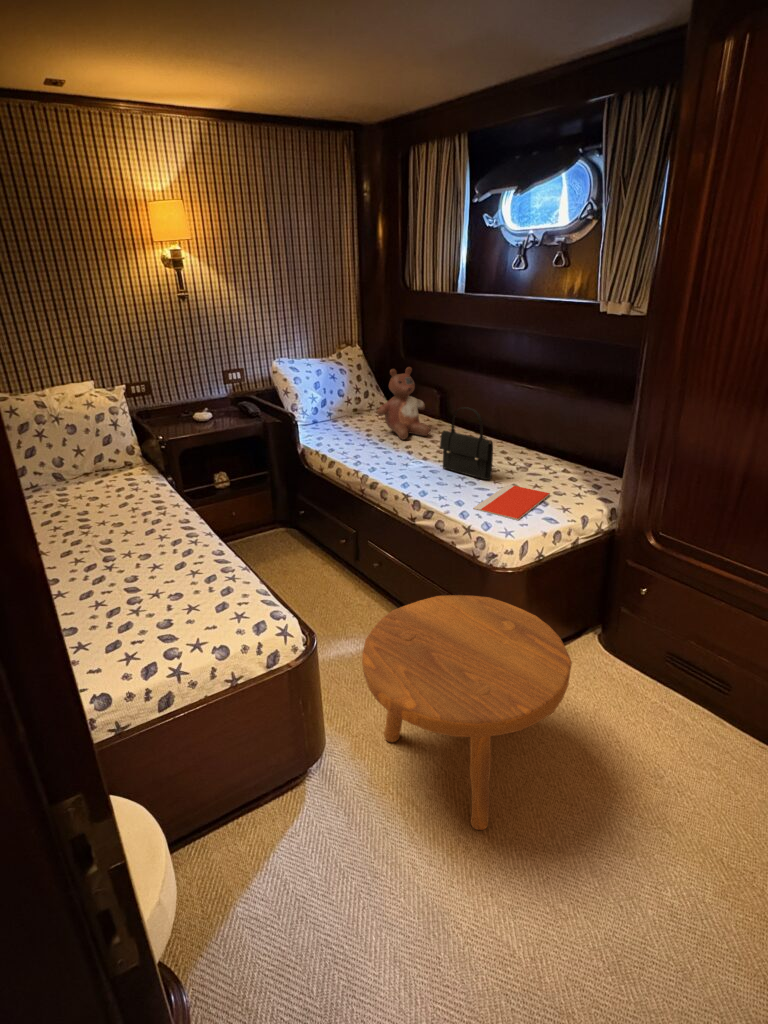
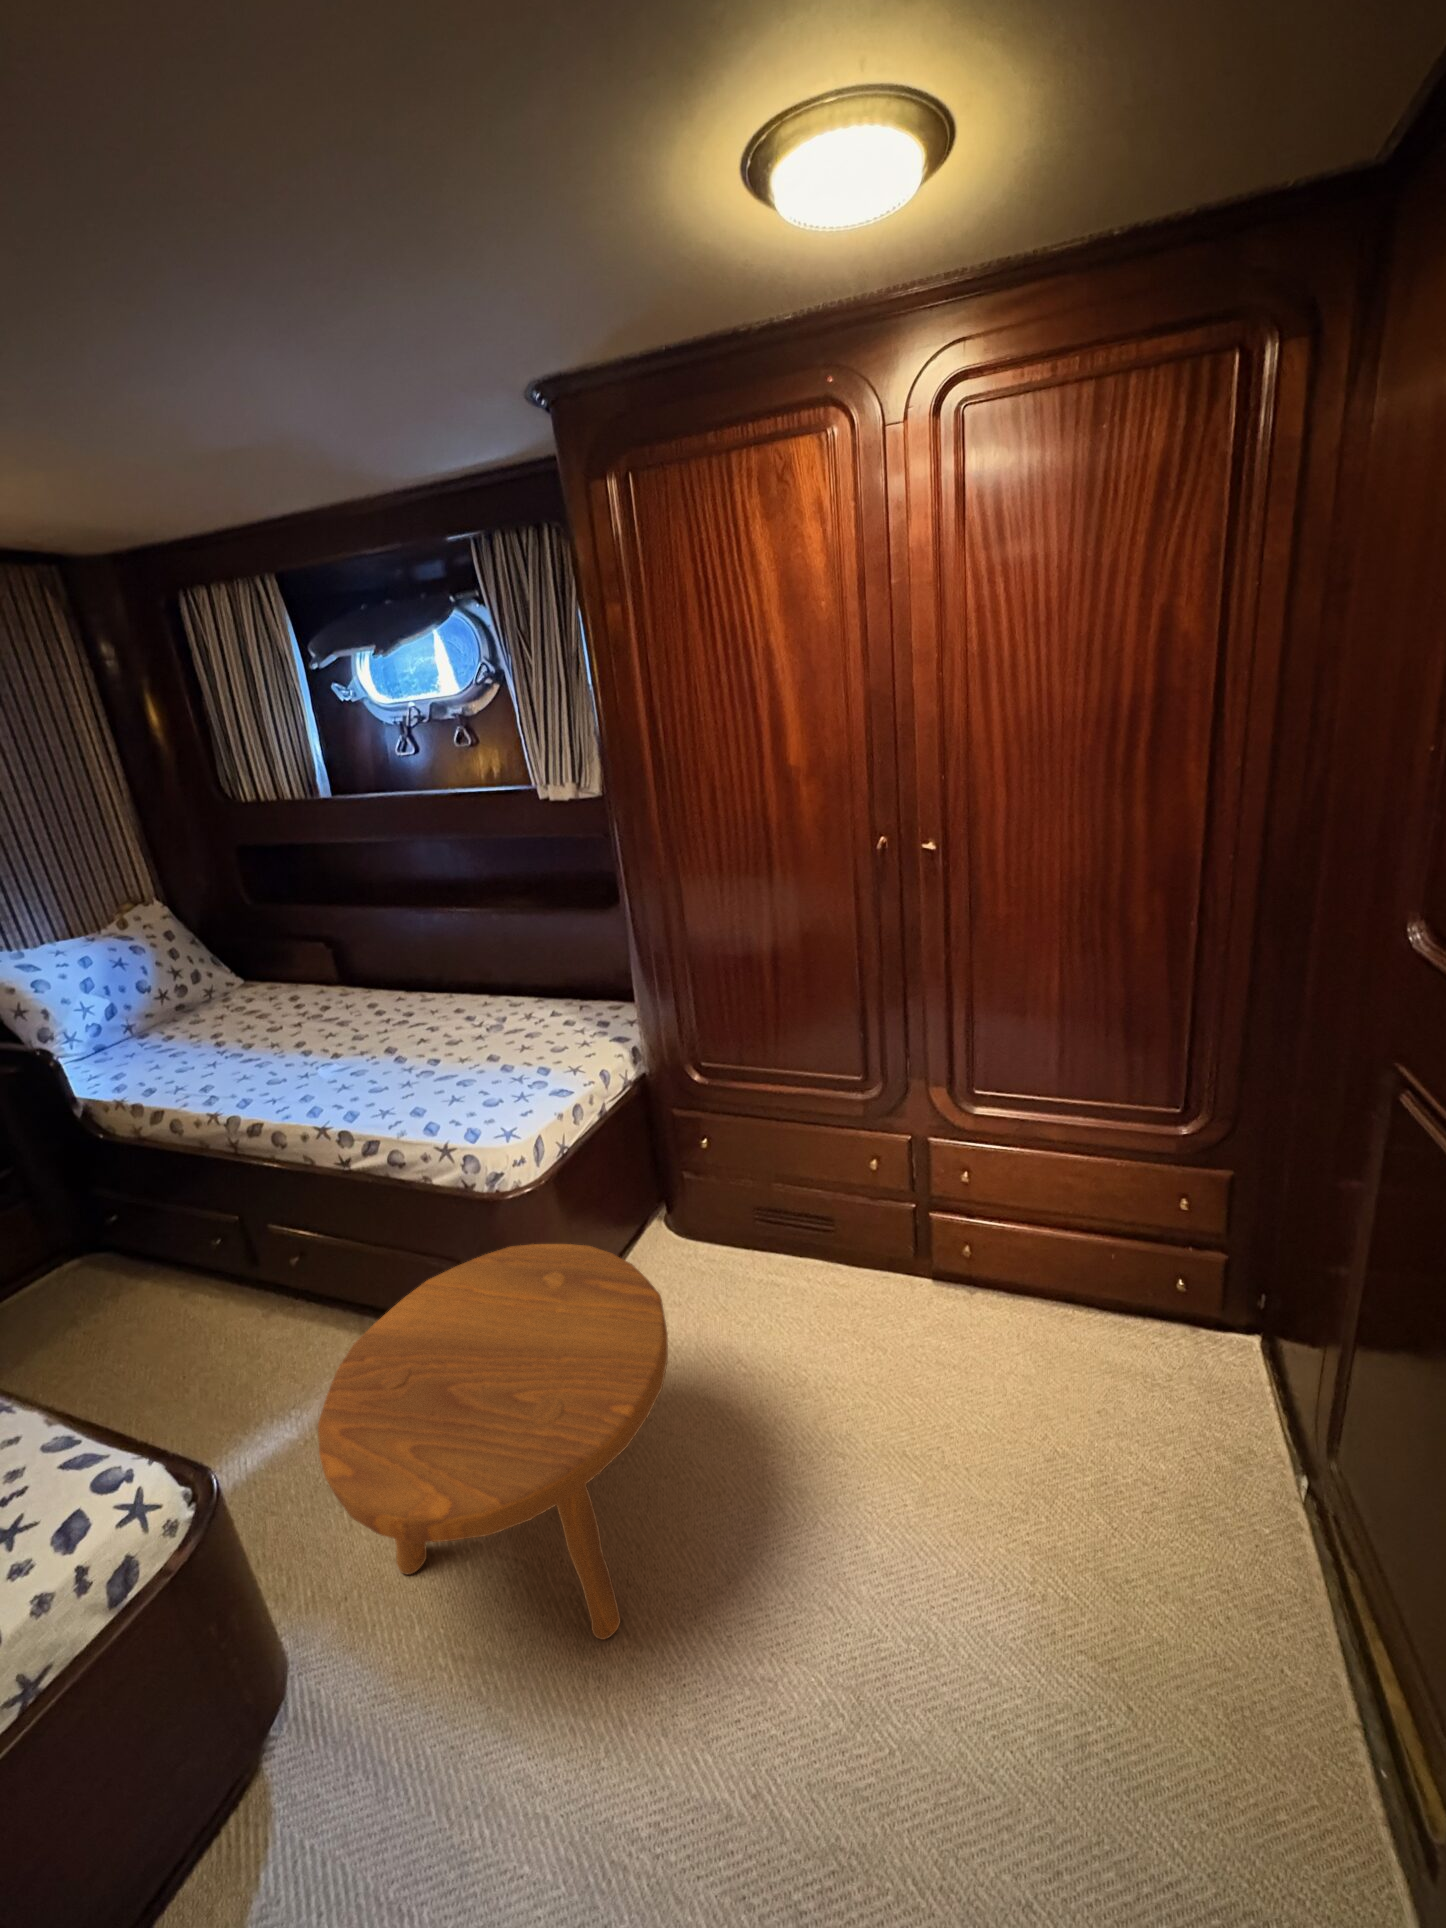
stuffed bear: present [377,367,430,440] -> none [225,920,331,1036]
handbag: present [440,407,493,480] -> none [354,964,455,1064]
notebook: present [473,484,550,520] -> none [442,1054,547,1116]

